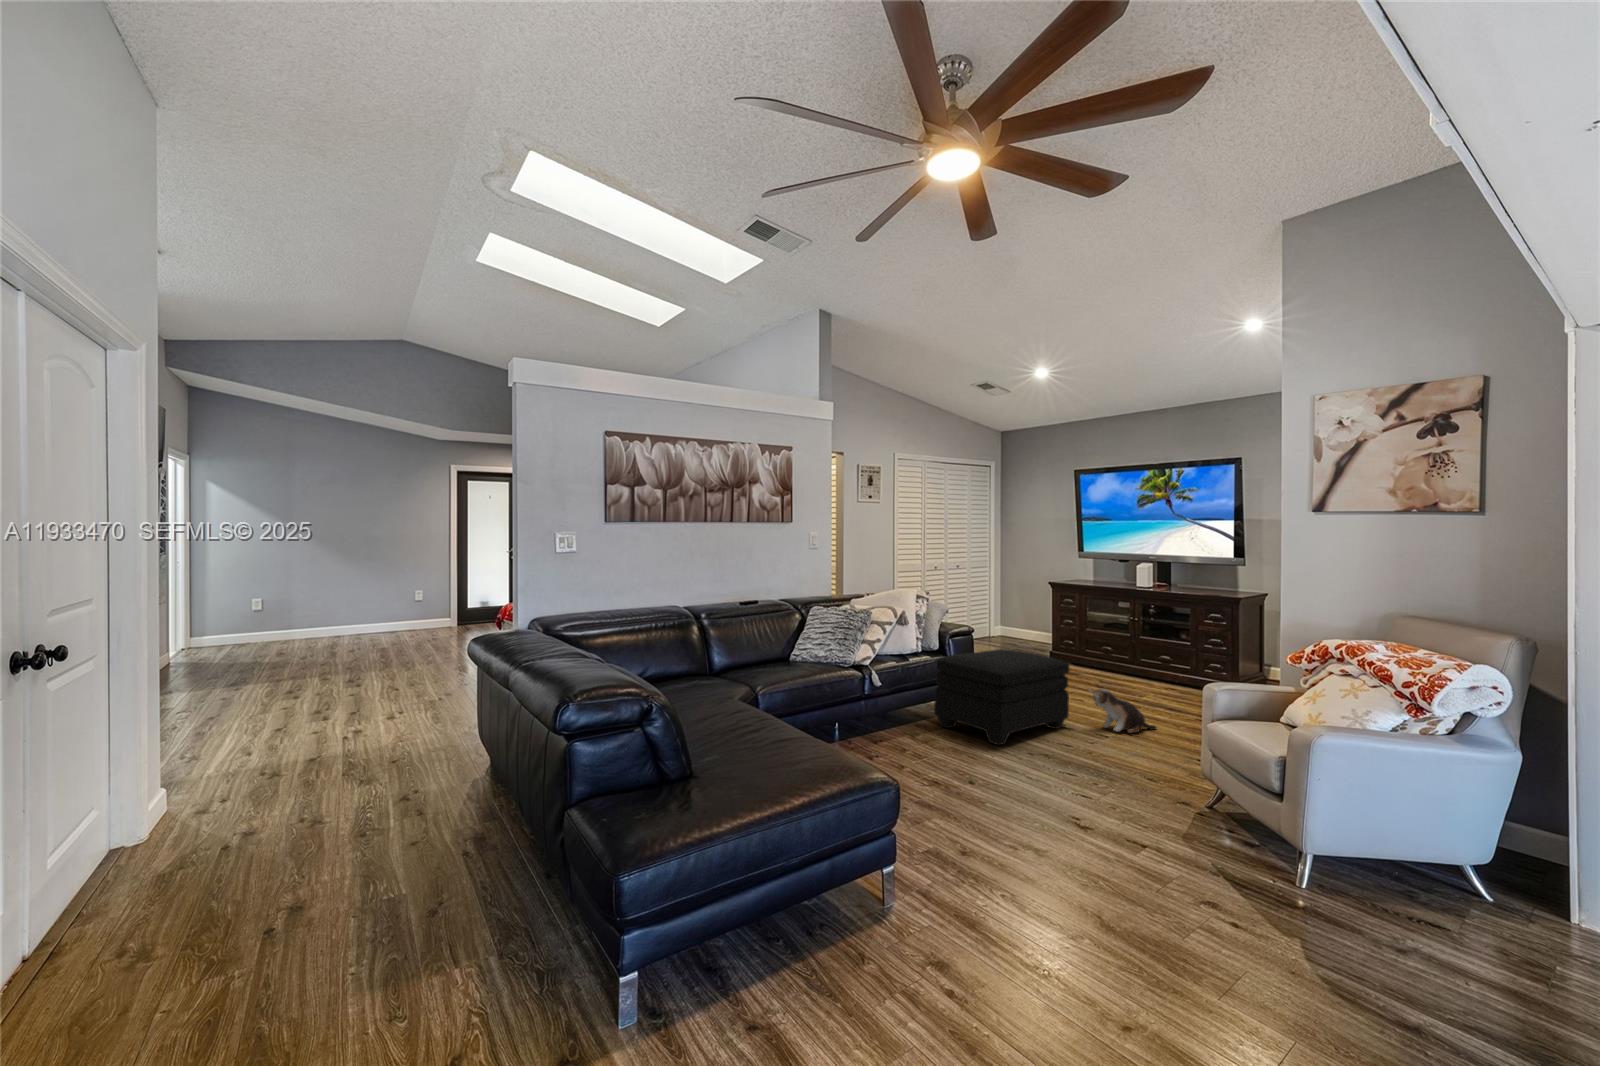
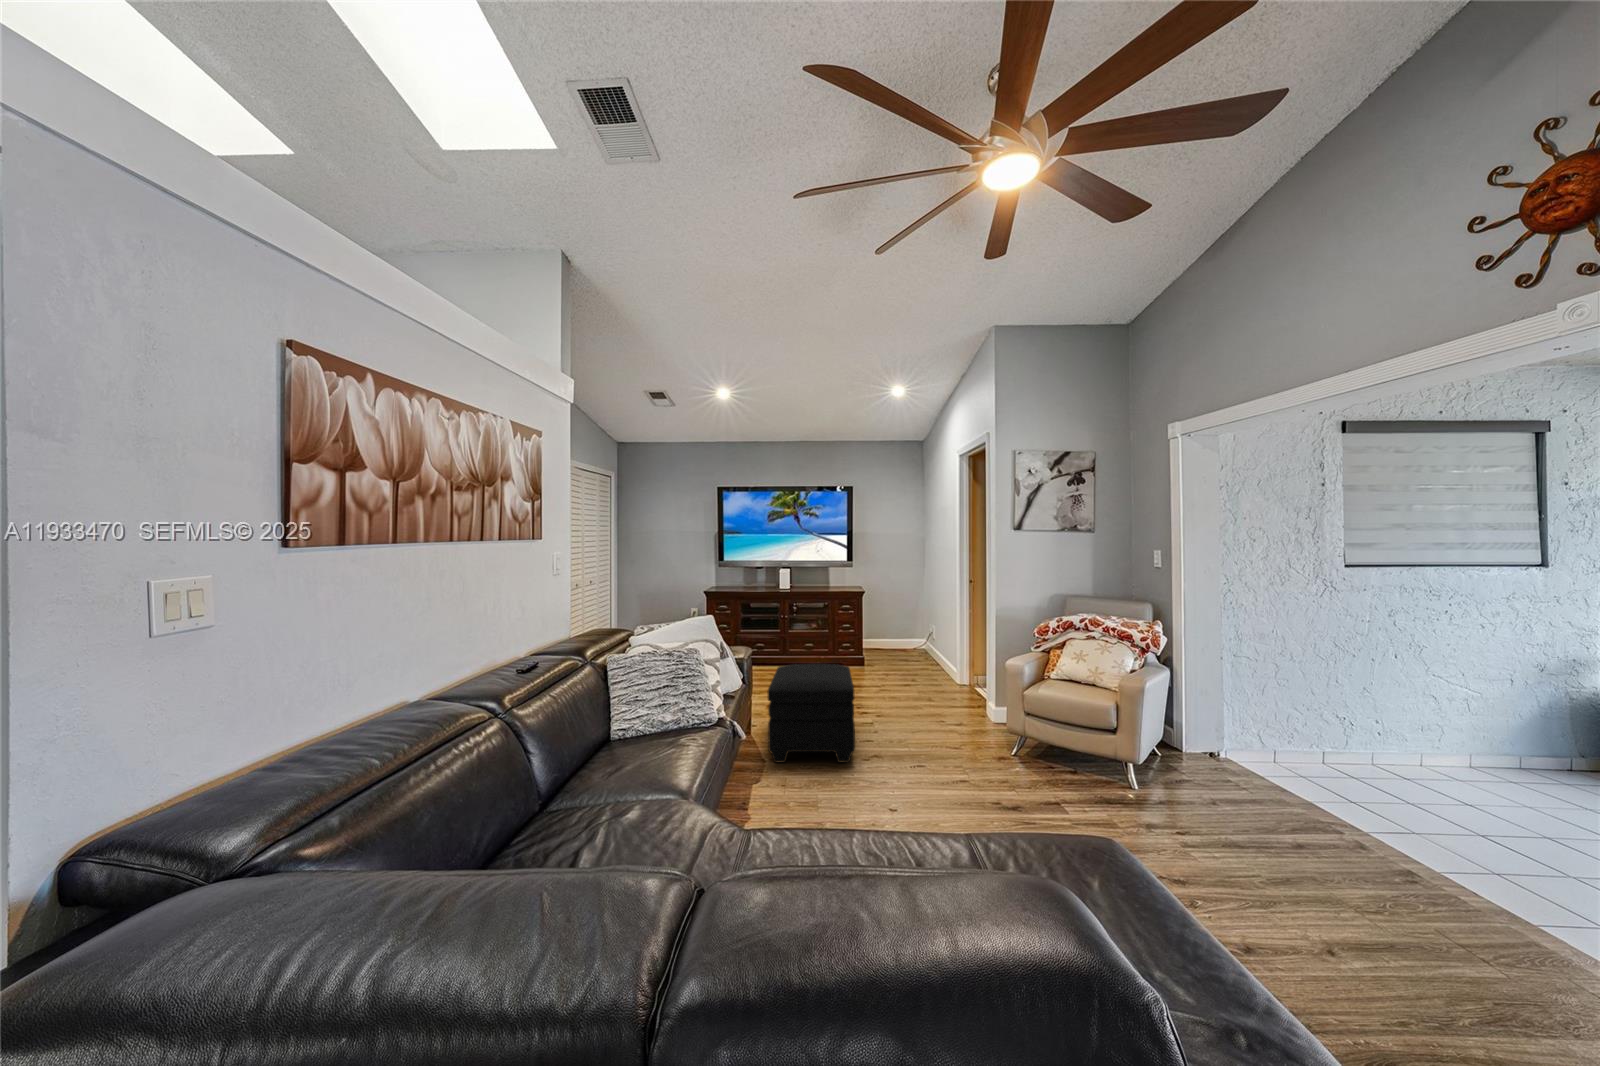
plush toy: present [1088,688,1156,733] -> none [859,683,891,718]

